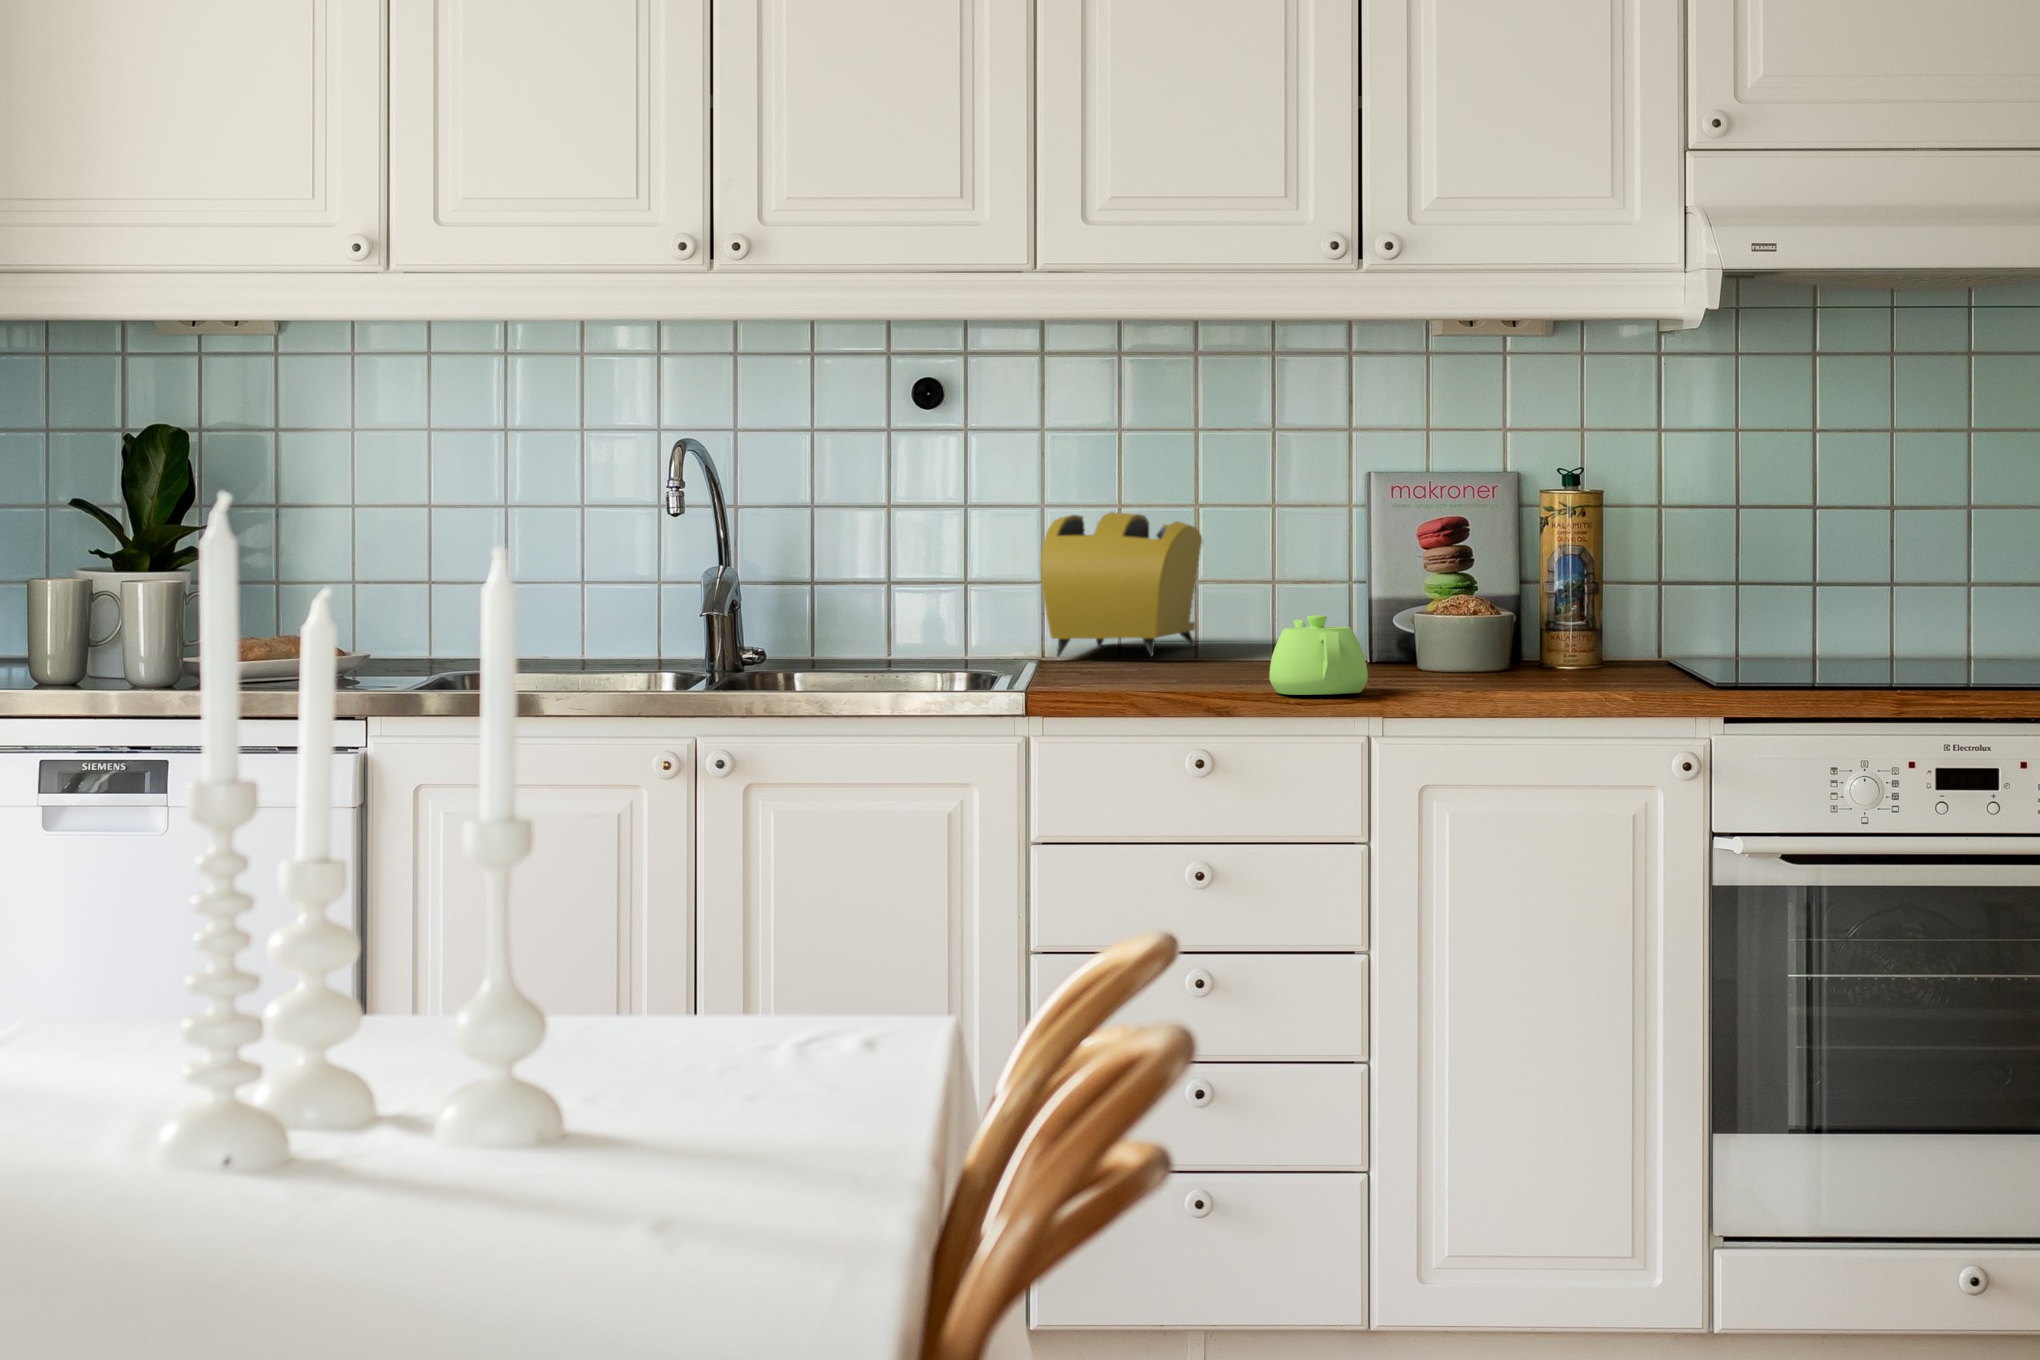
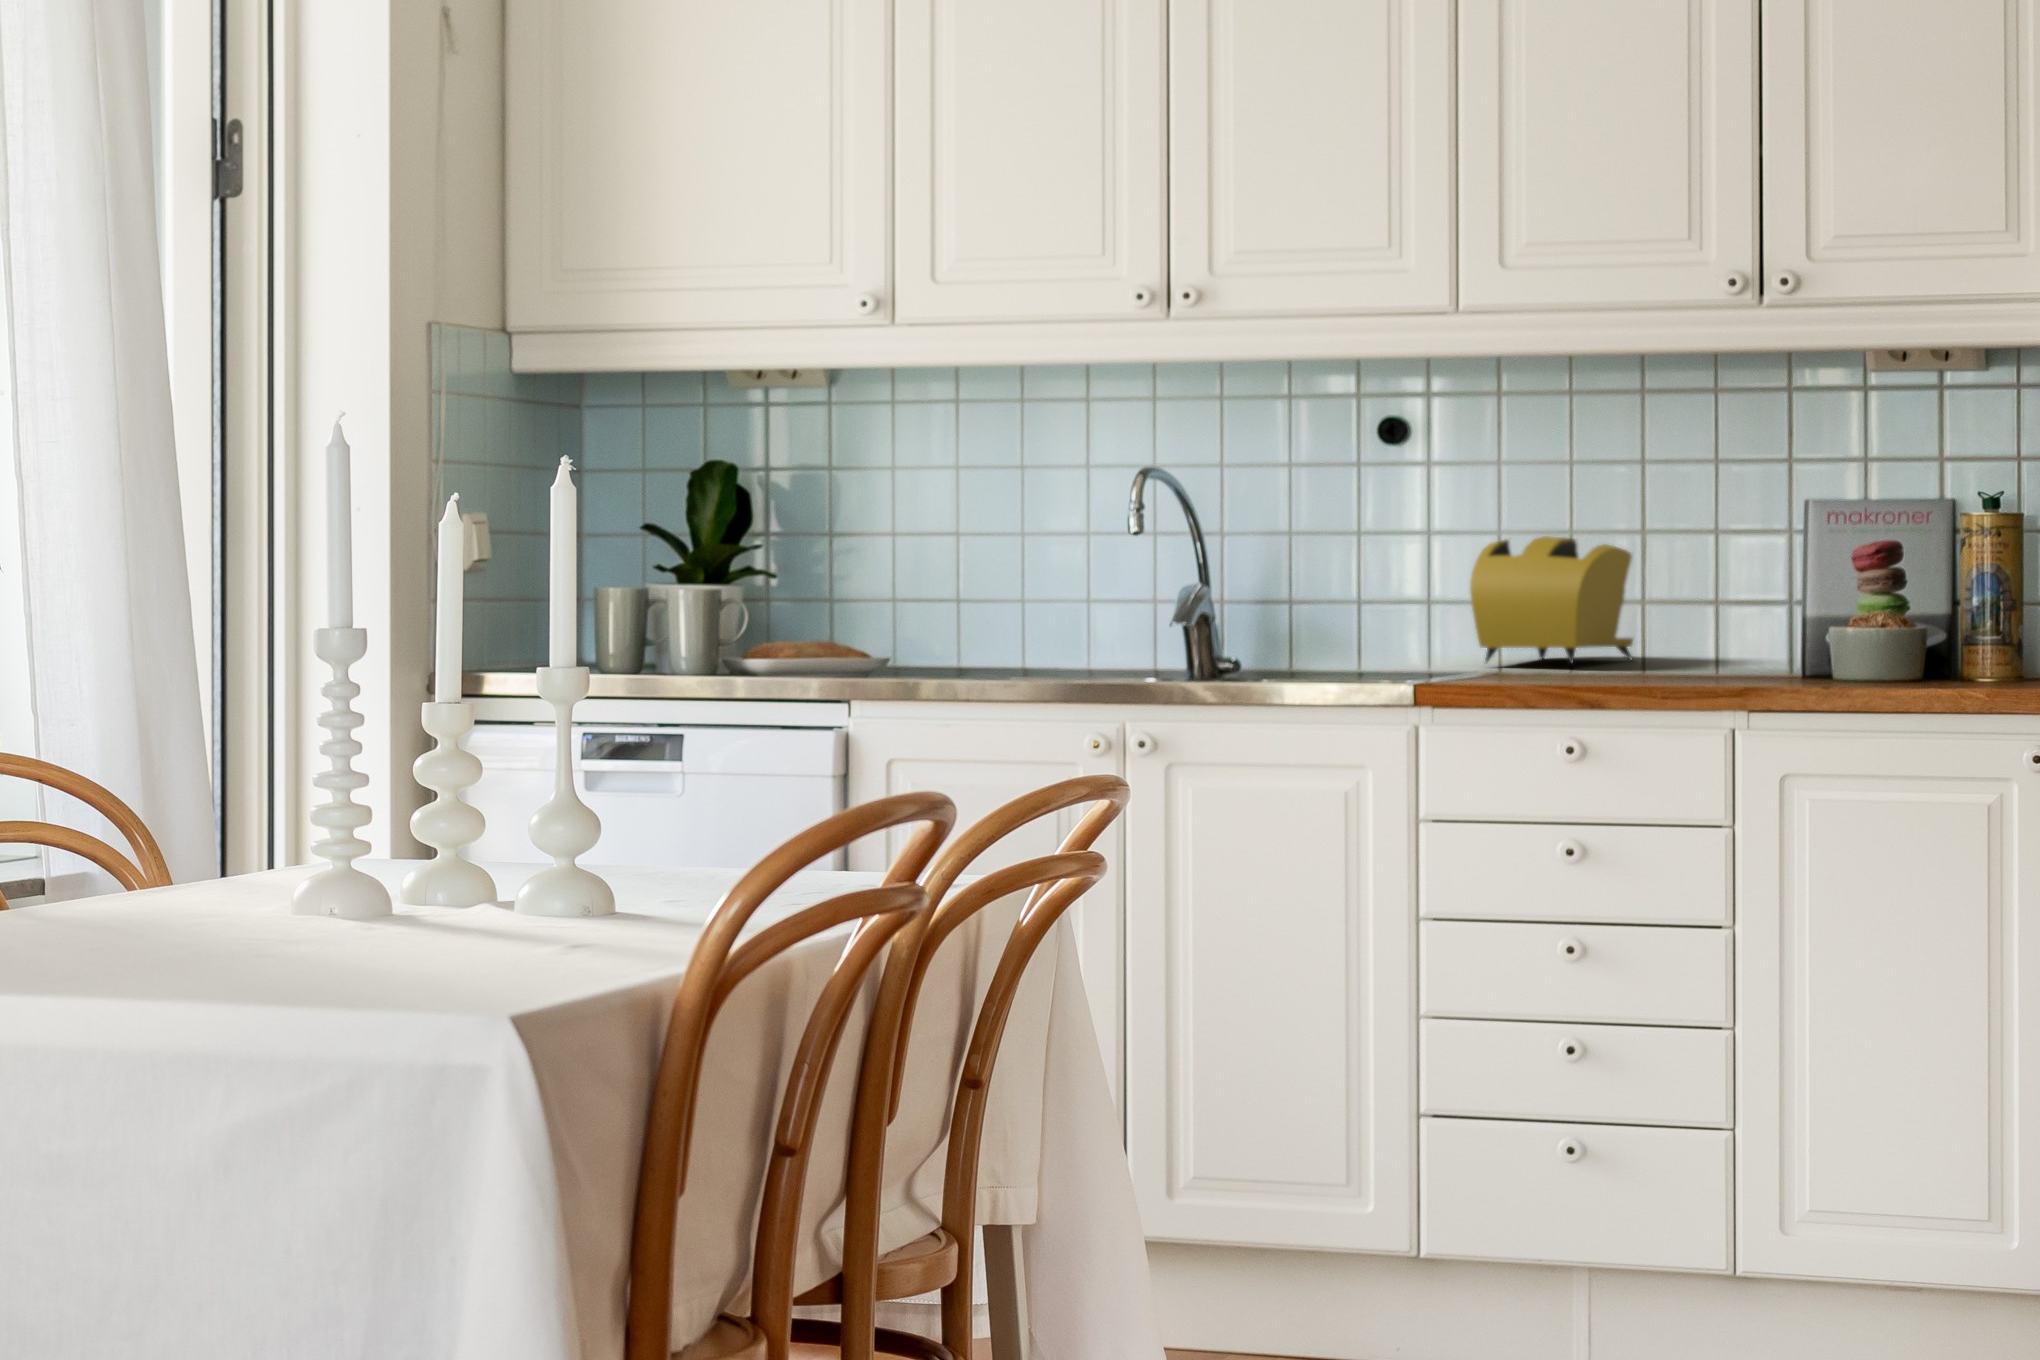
teapot: present [1269,615,1368,695] -> none [1651,621,1744,691]

